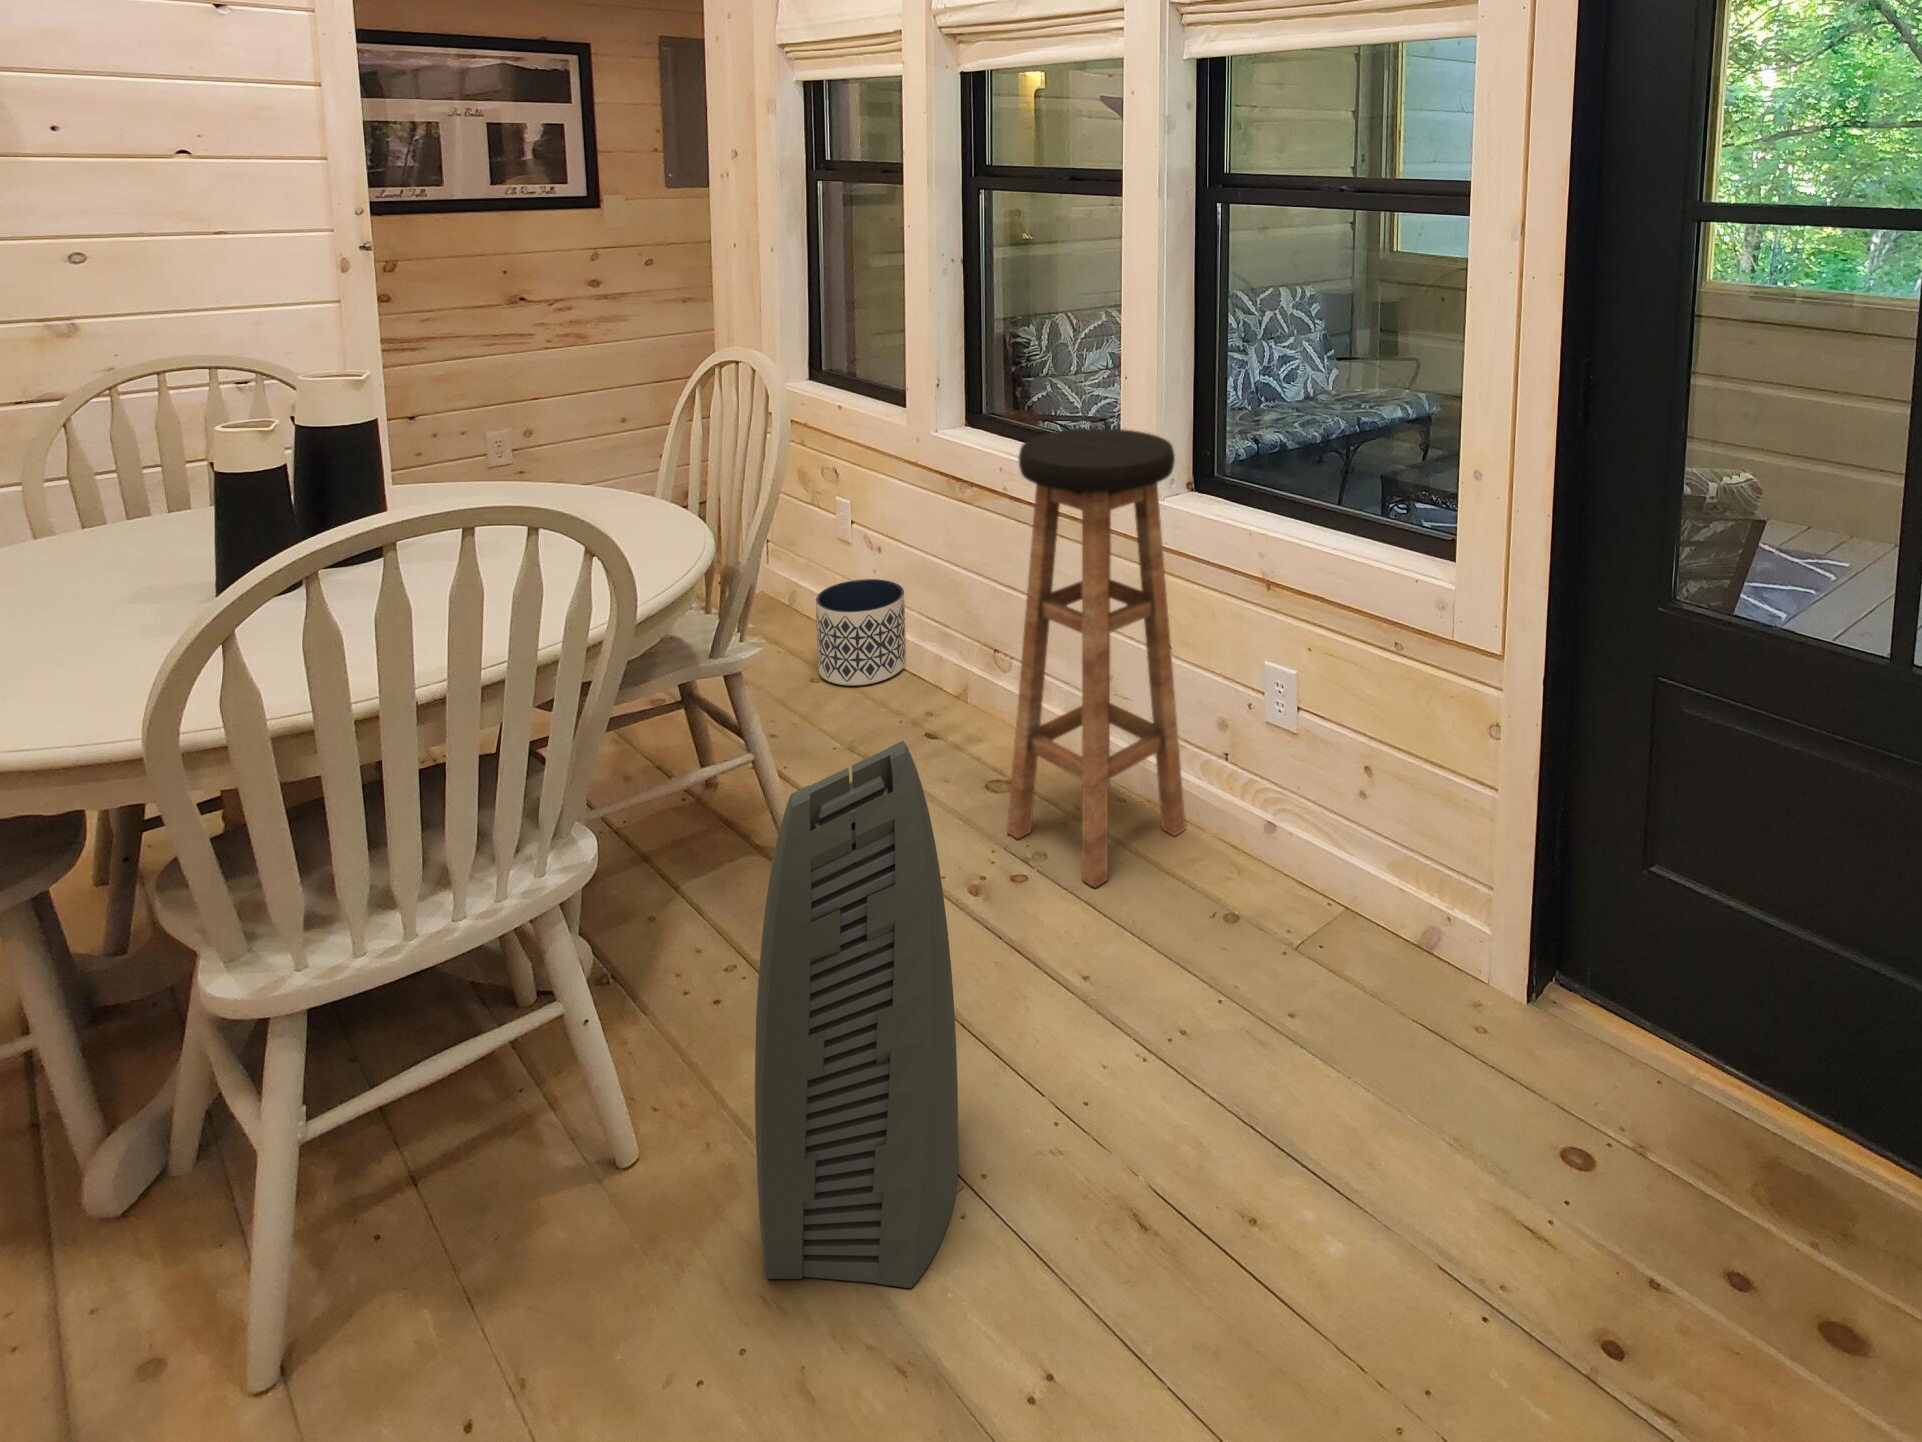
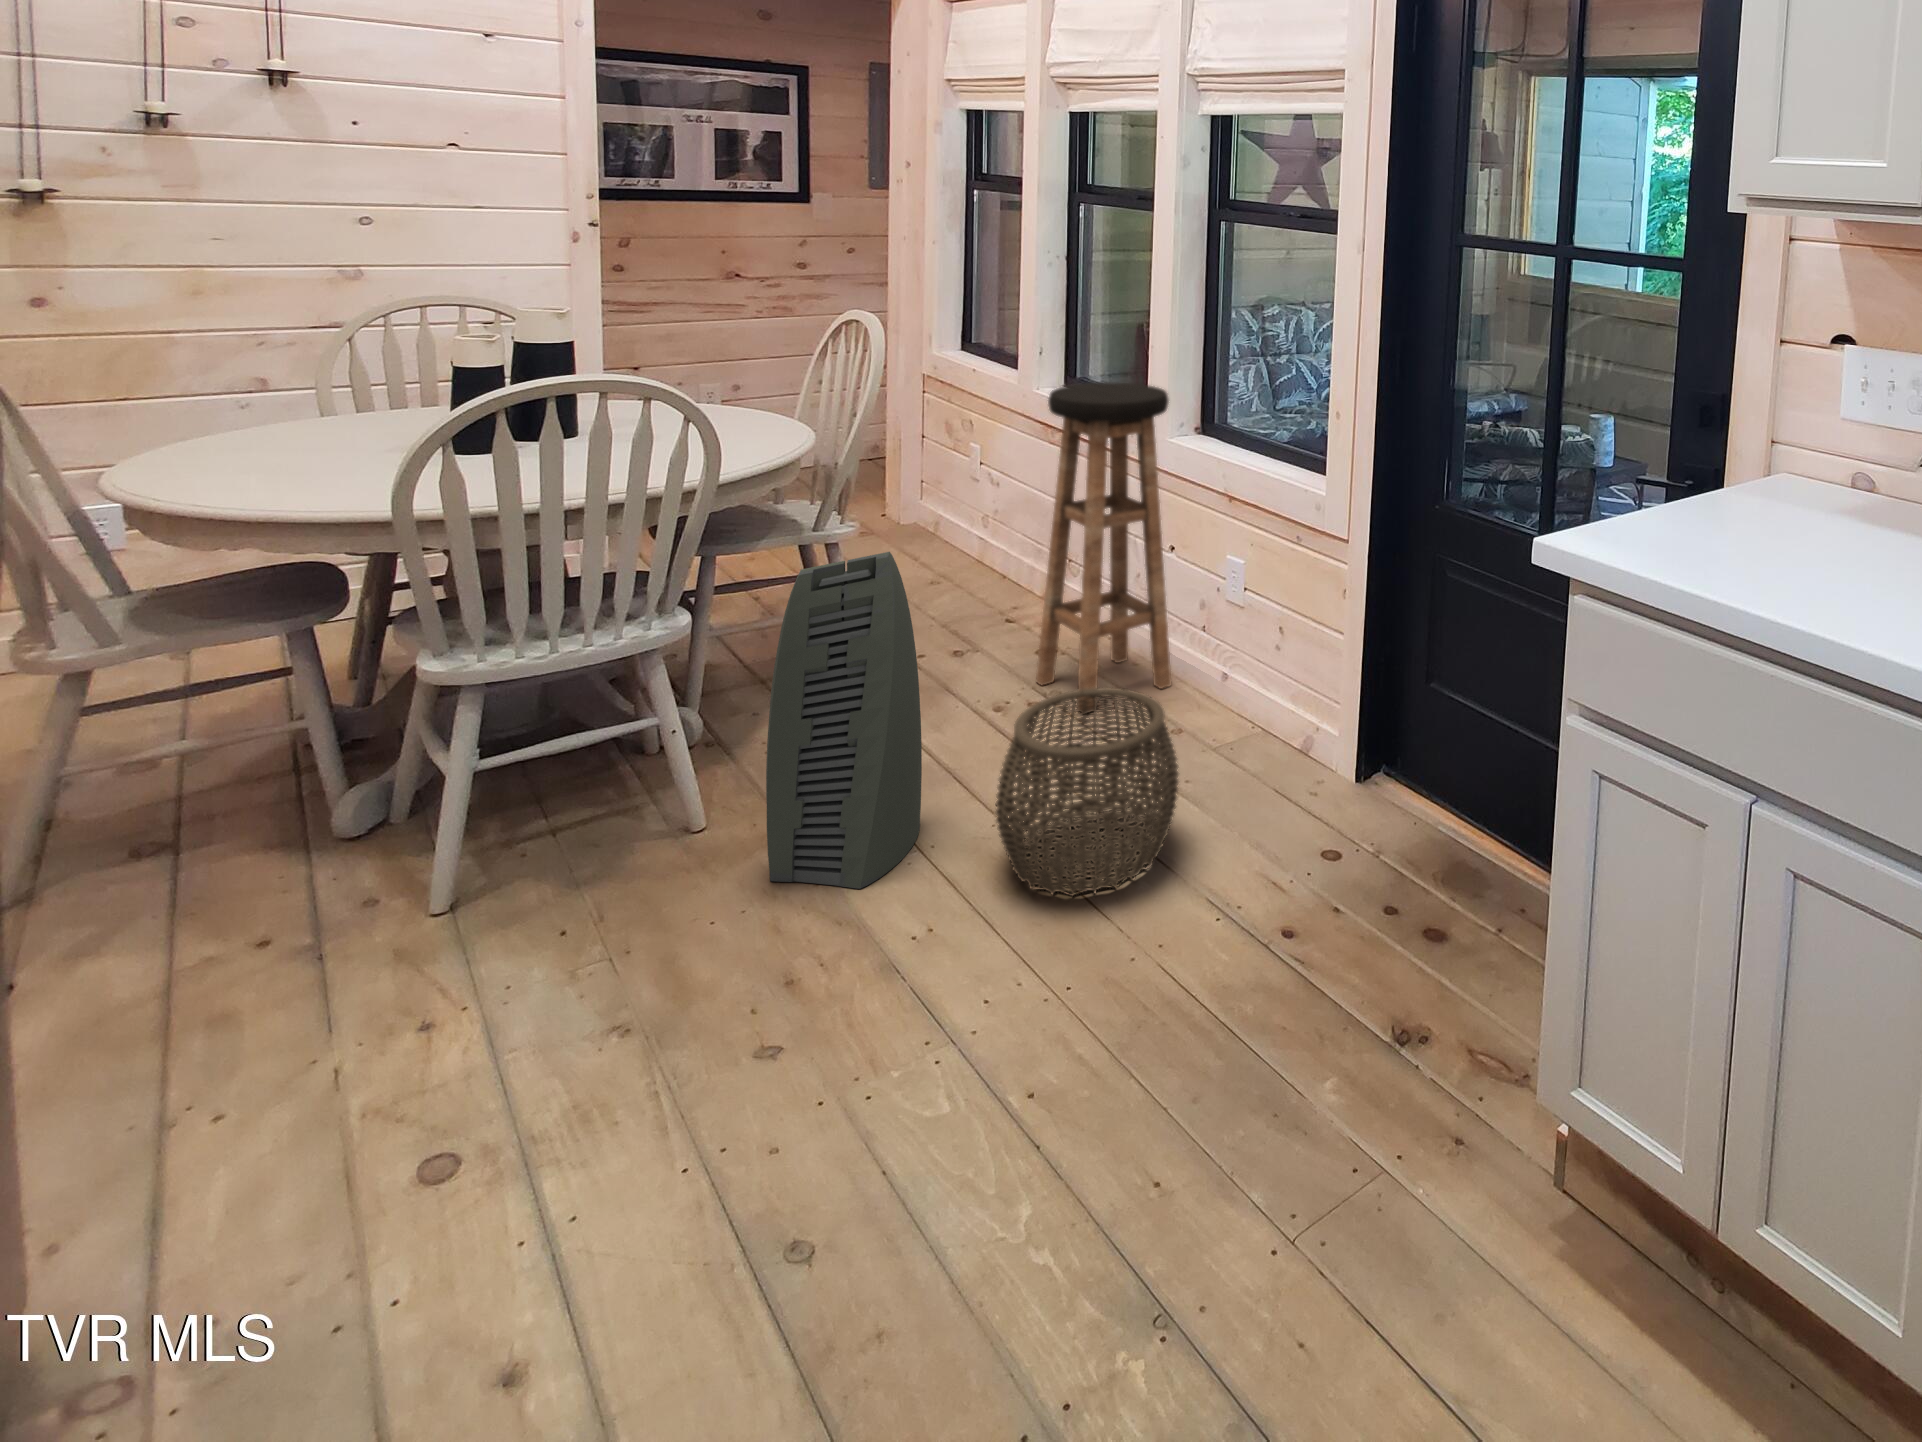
planter: present [816,579,906,686] -> none [934,511,1009,591]
woven basket: none [1095,913,1364,1287] -> present [996,688,1179,896]

